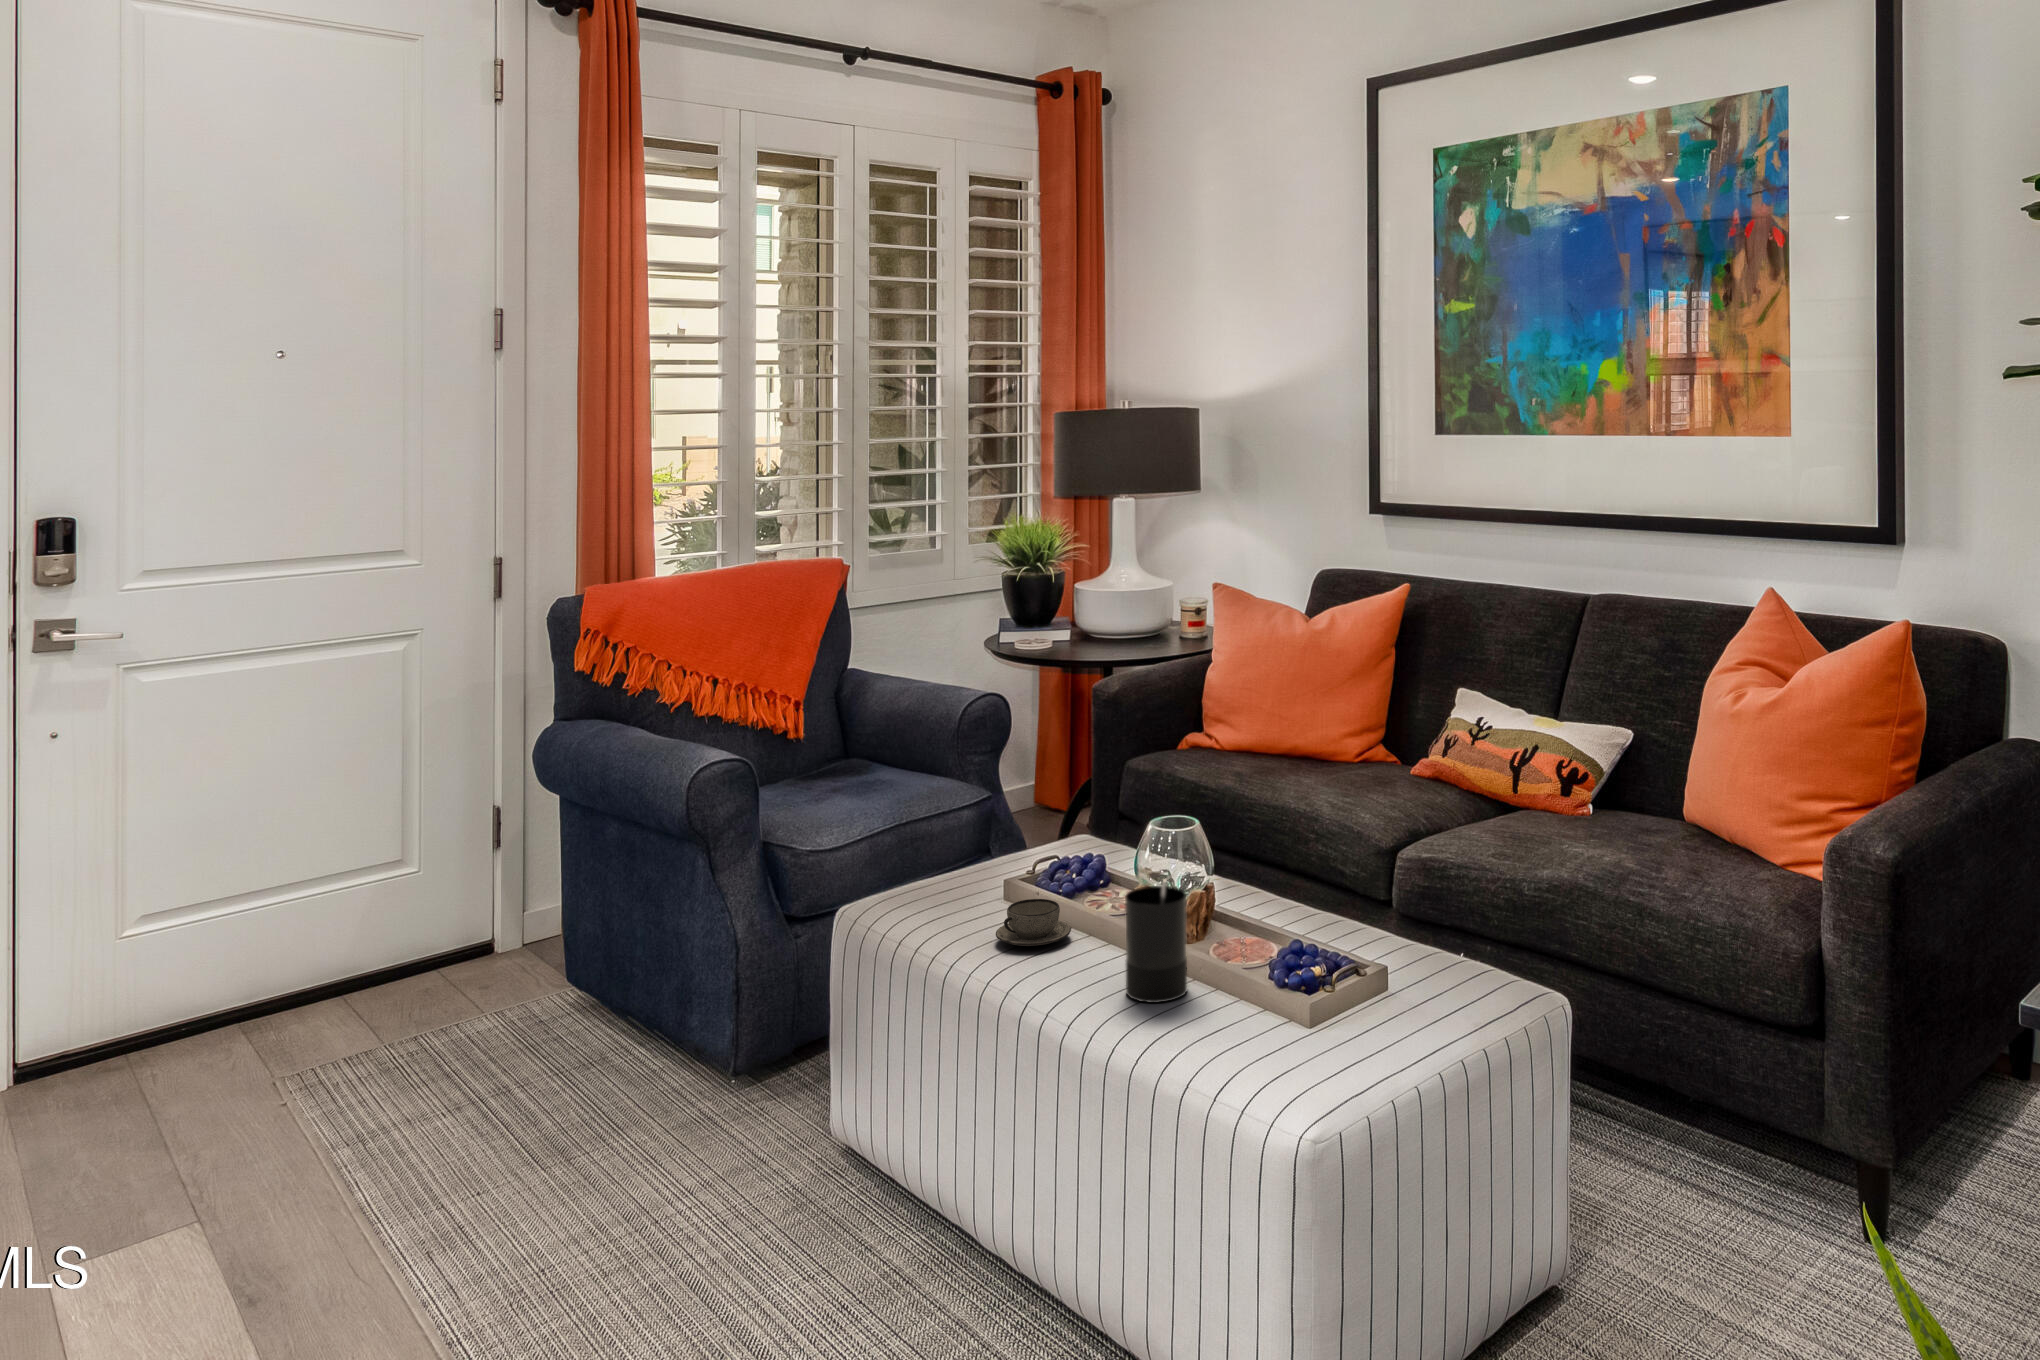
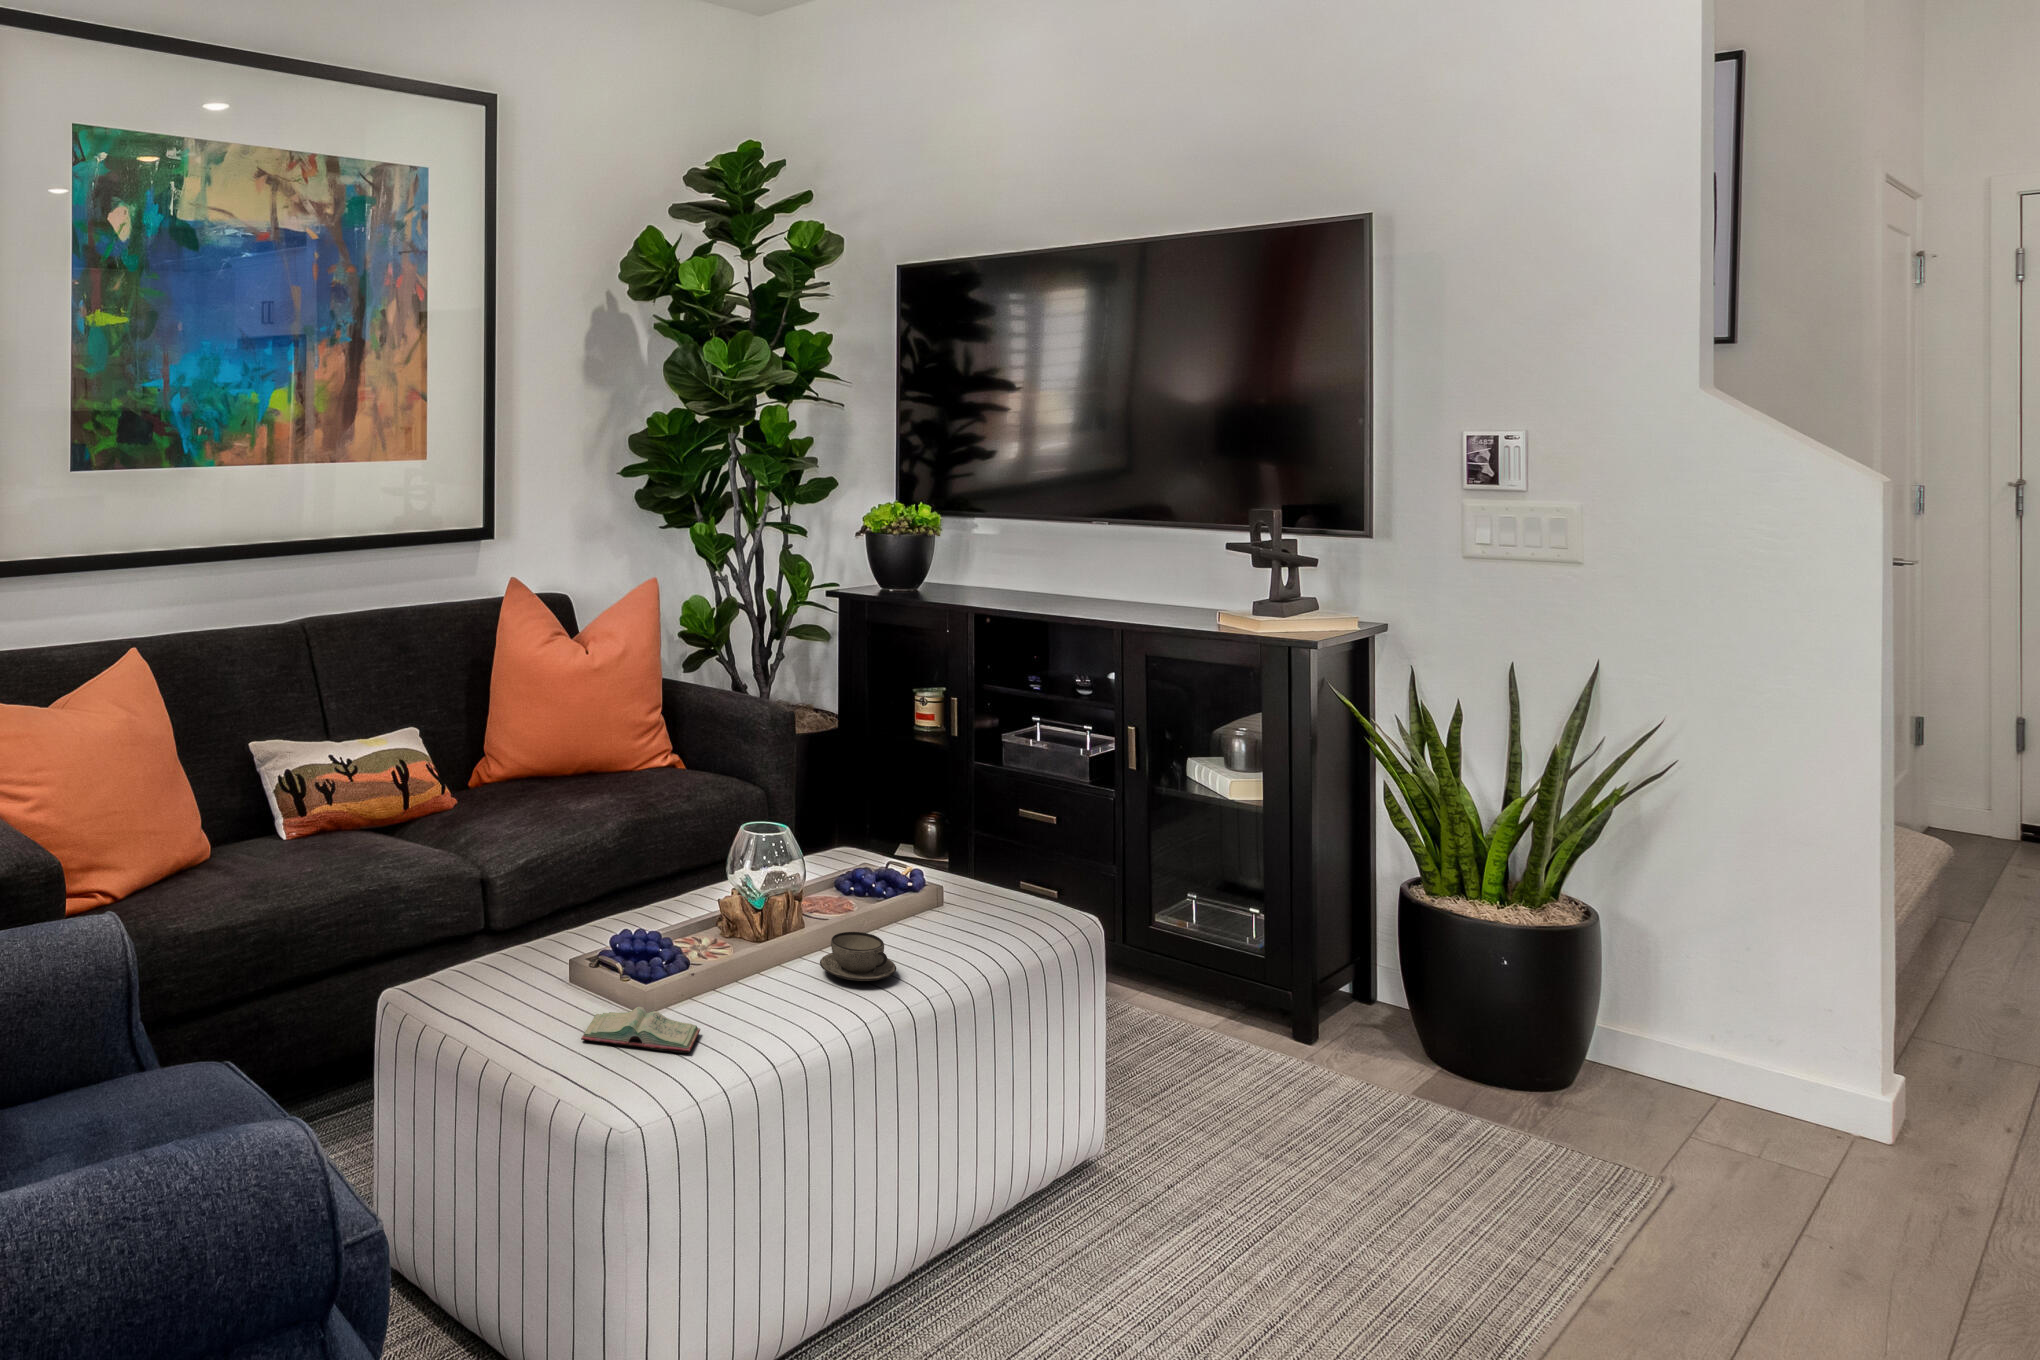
book: none [894,862,970,893] -> present [581,1006,700,1053]
candle: present [1125,876,1187,1003] -> none [944,834,1005,934]

